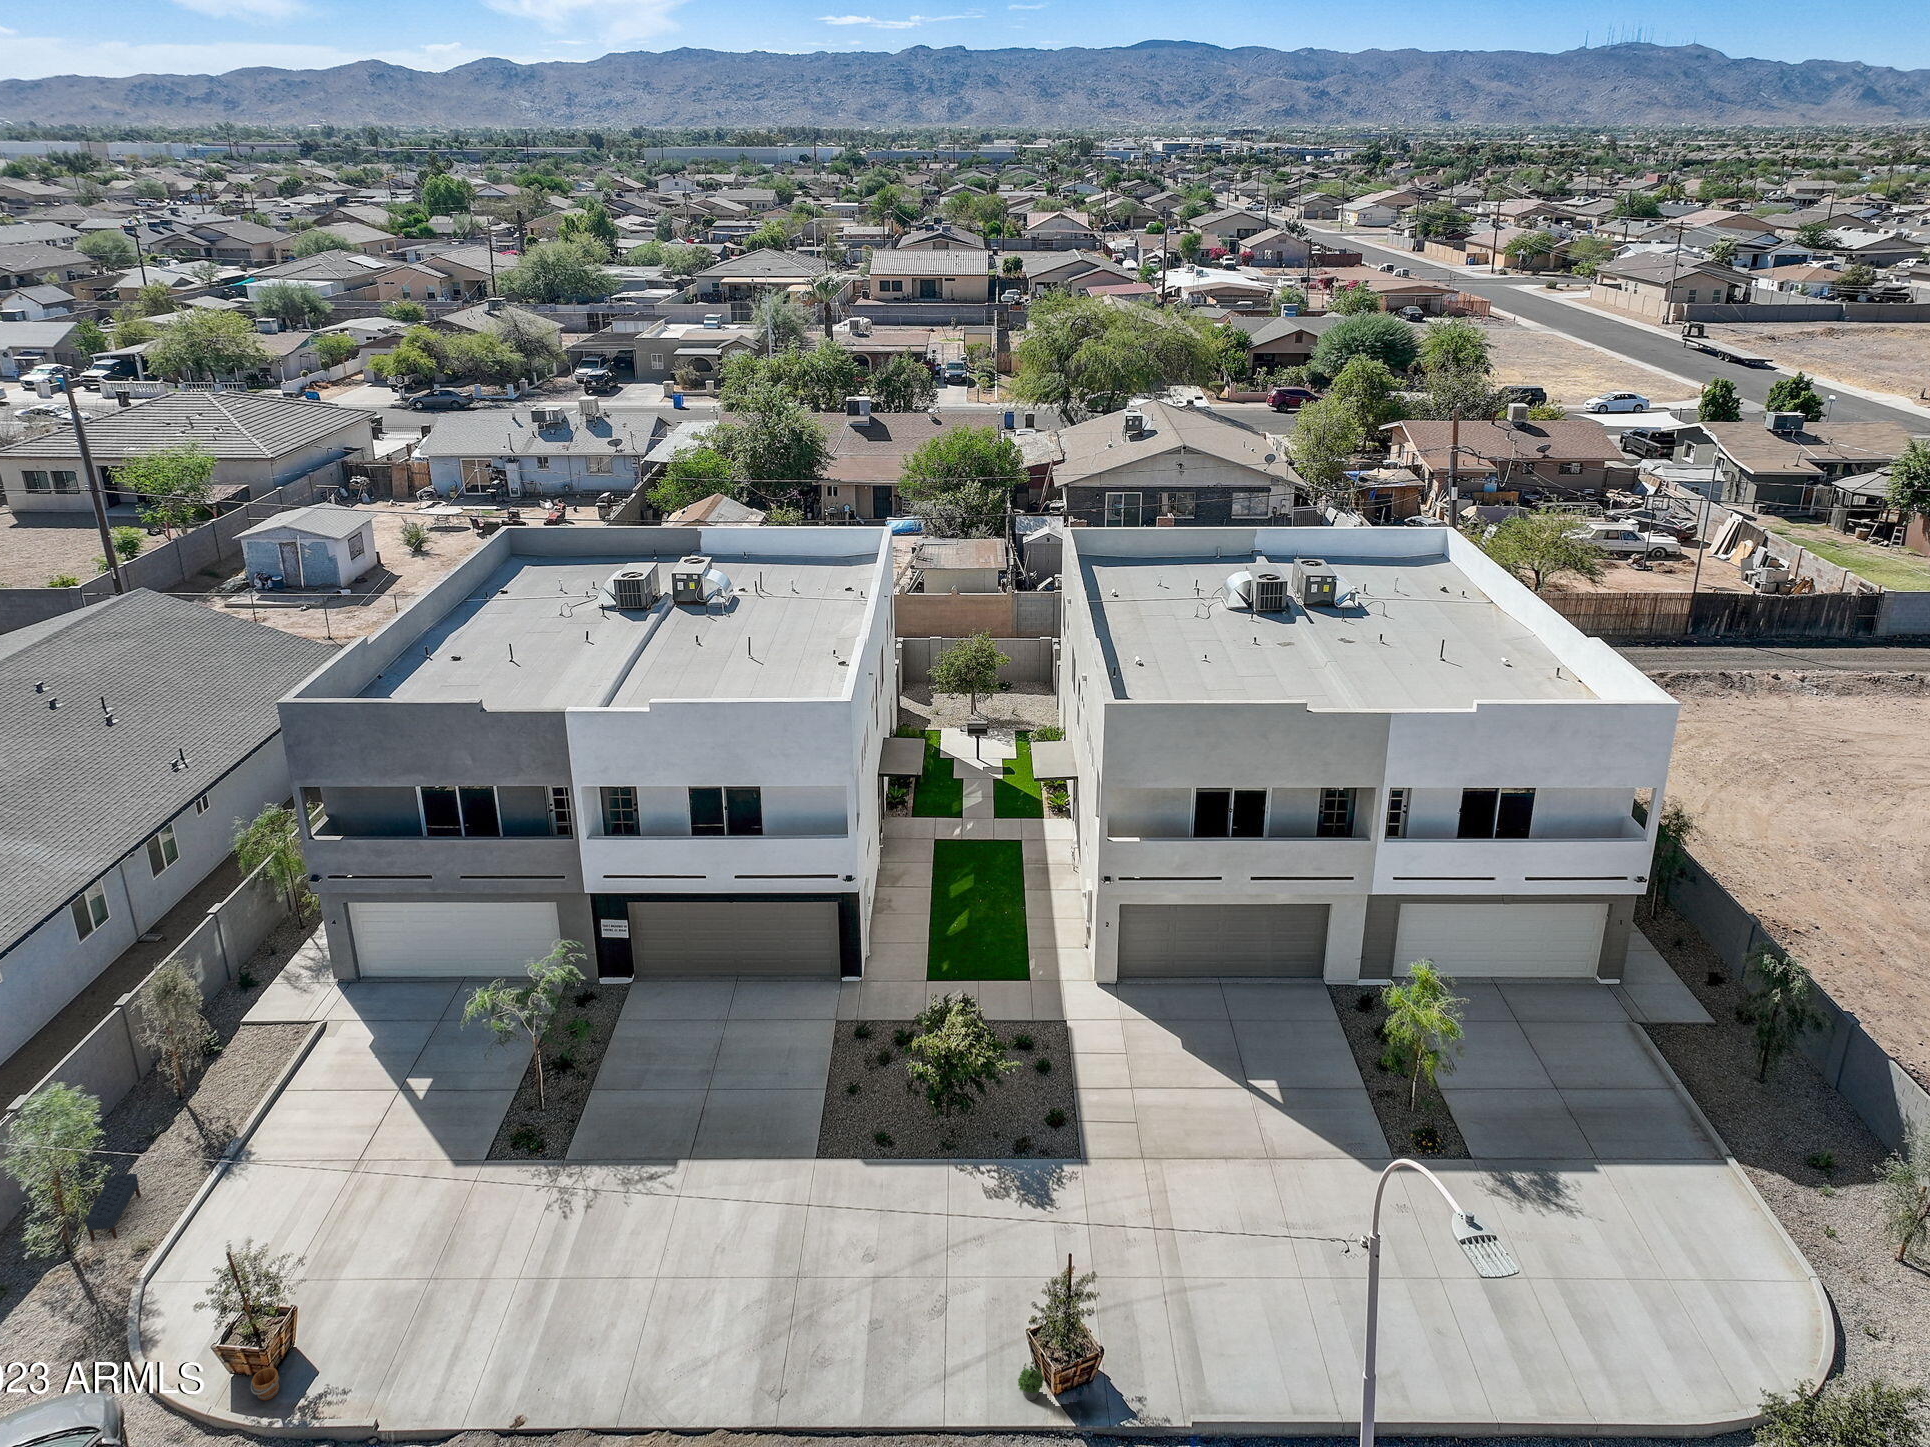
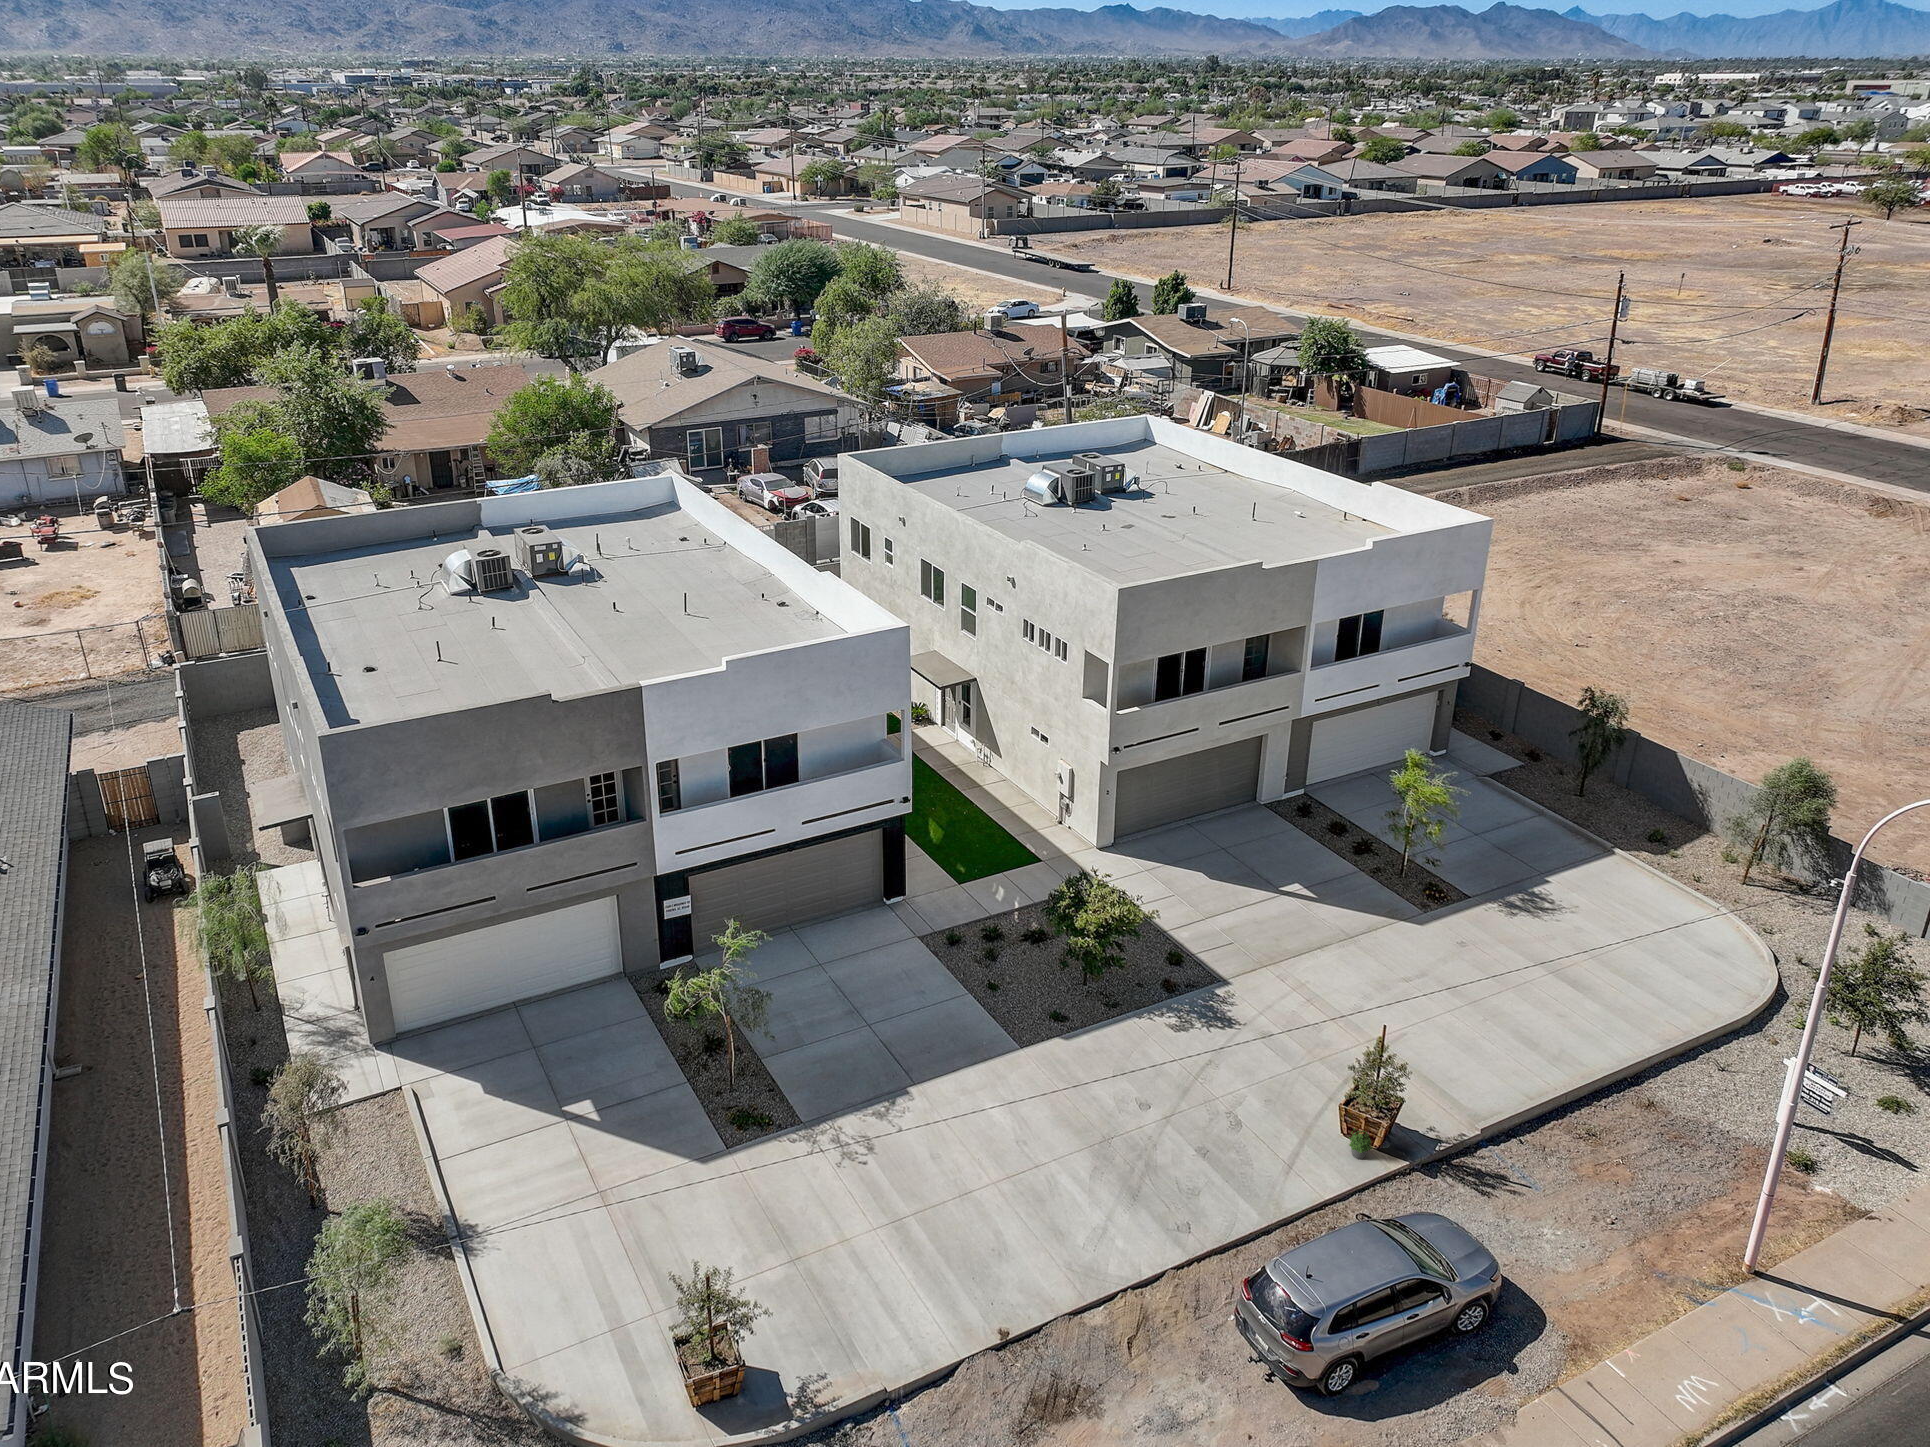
bench: present [85,1174,141,1241] -> none [371,1283,425,1365]
bucket: present [251,1367,279,1401] -> none [742,1381,771,1415]

